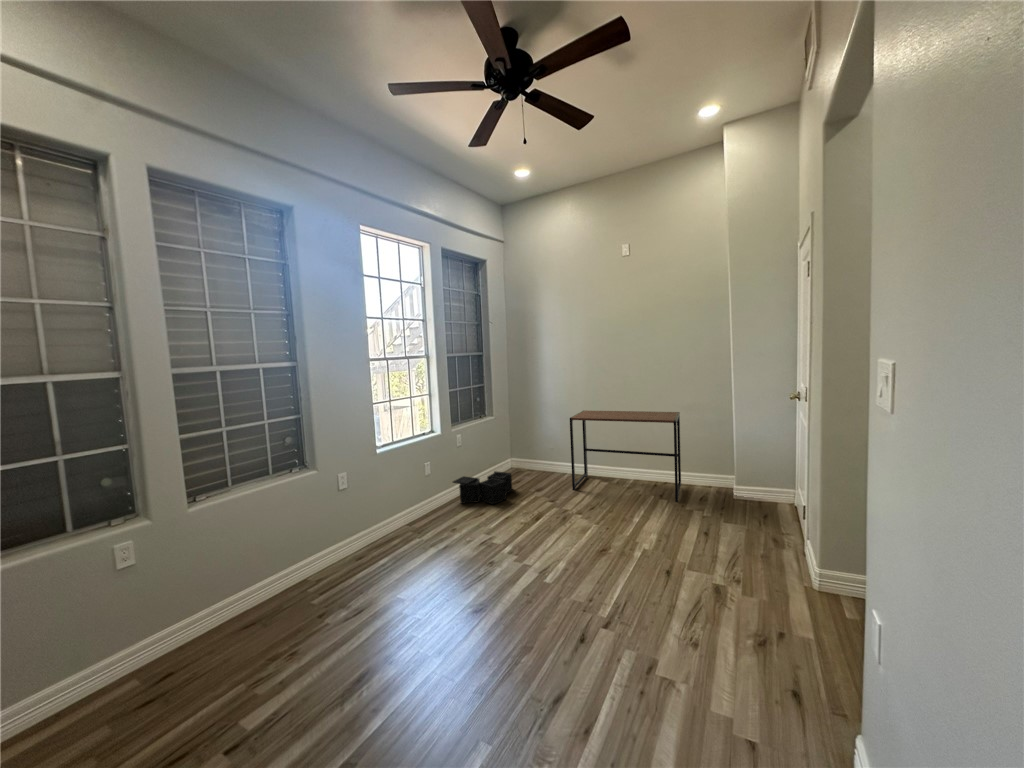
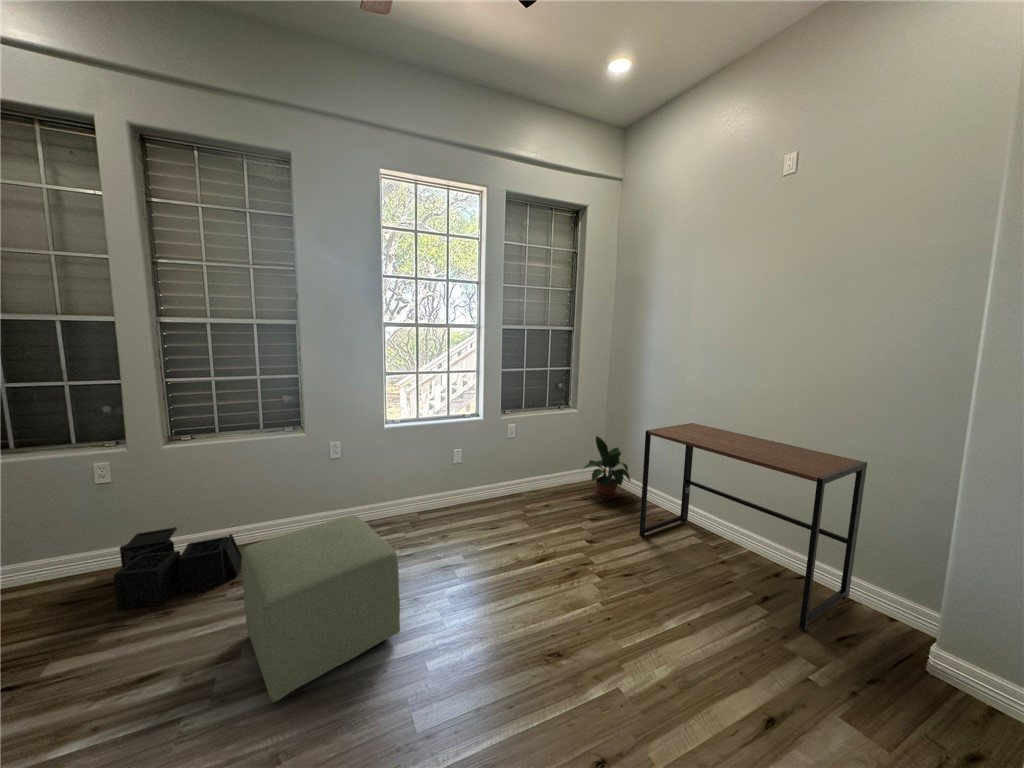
potted plant: none [508,434,544,478] -> present [583,436,630,498]
storage bin: present [453,471,512,504] -> present [114,527,242,609]
ottoman: none [395,513,510,630] -> present [242,515,400,702]

